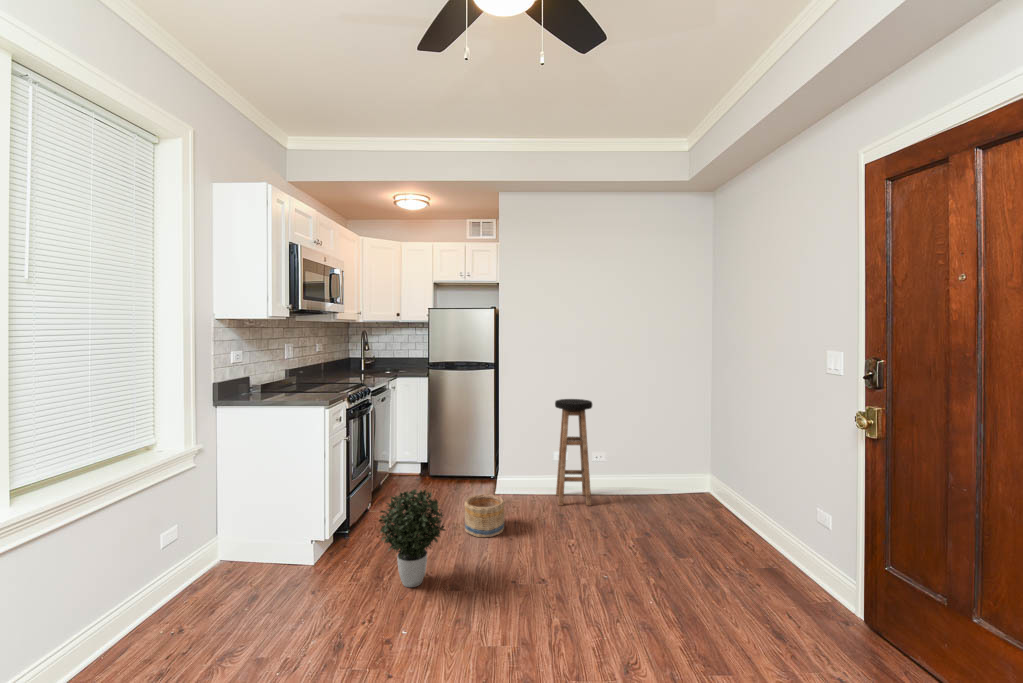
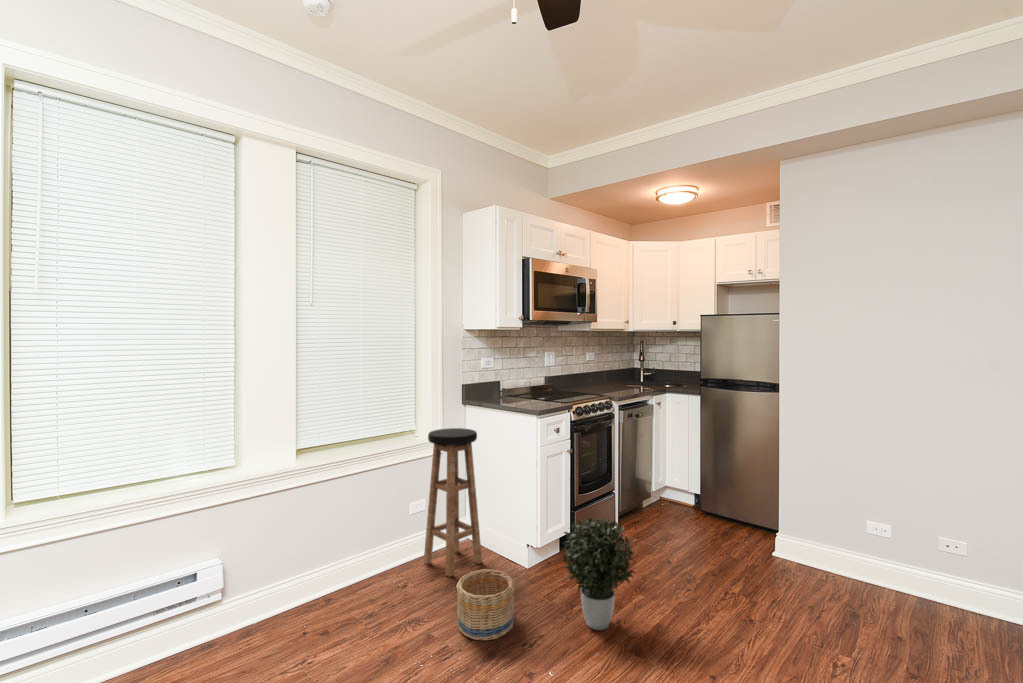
bar stool: present [555,399,592,506] -> present [423,428,482,577]
basket: present [464,494,505,537] -> present [456,569,515,640]

